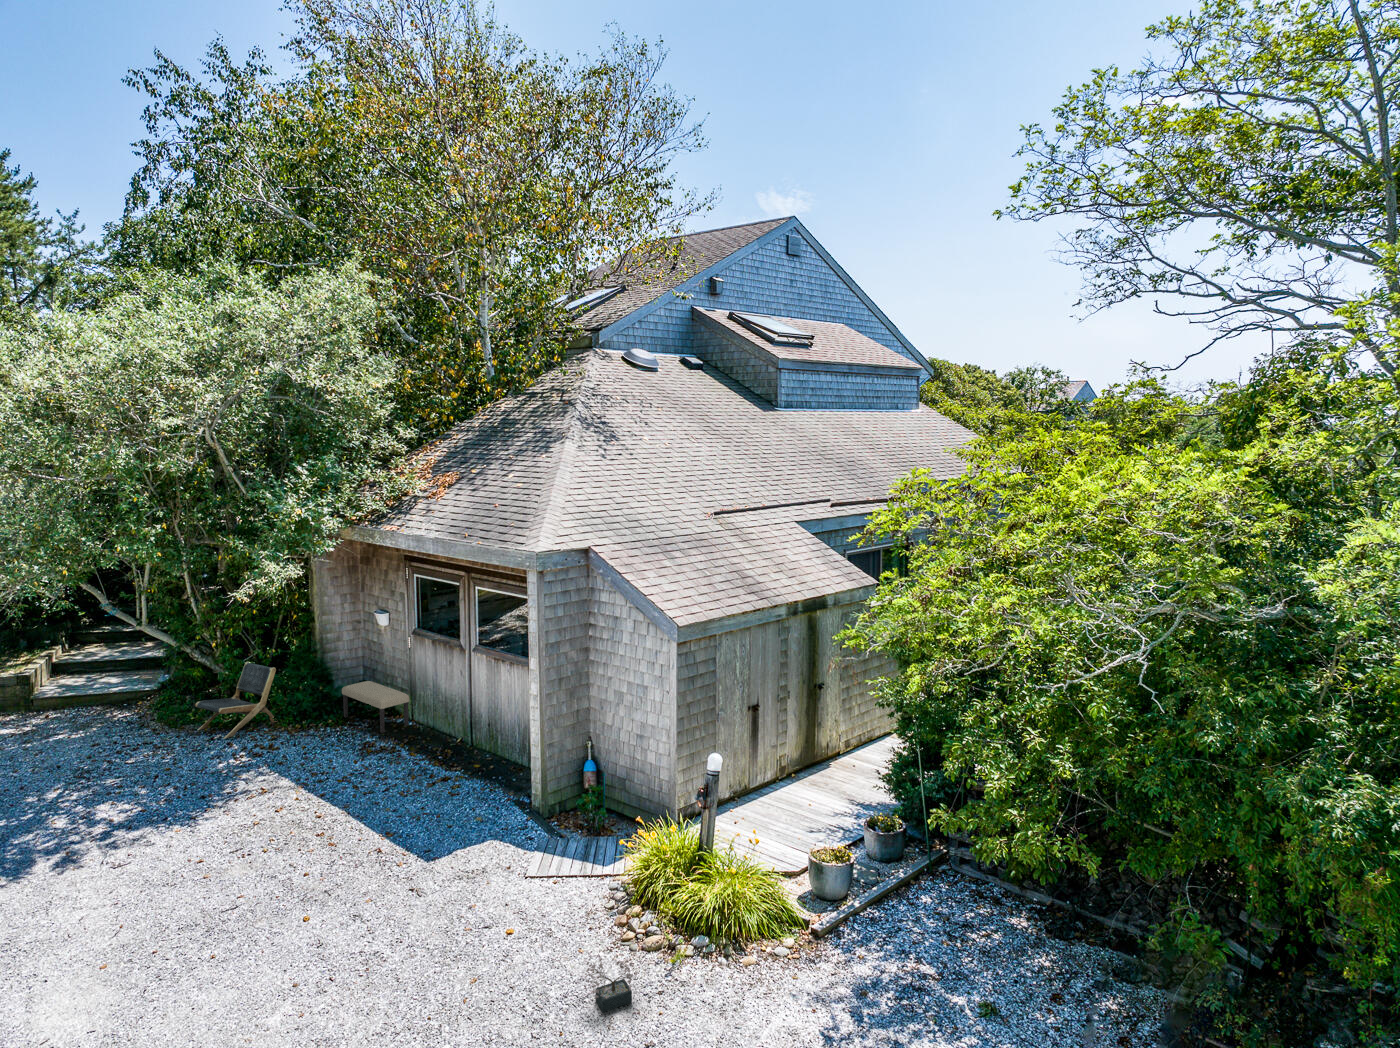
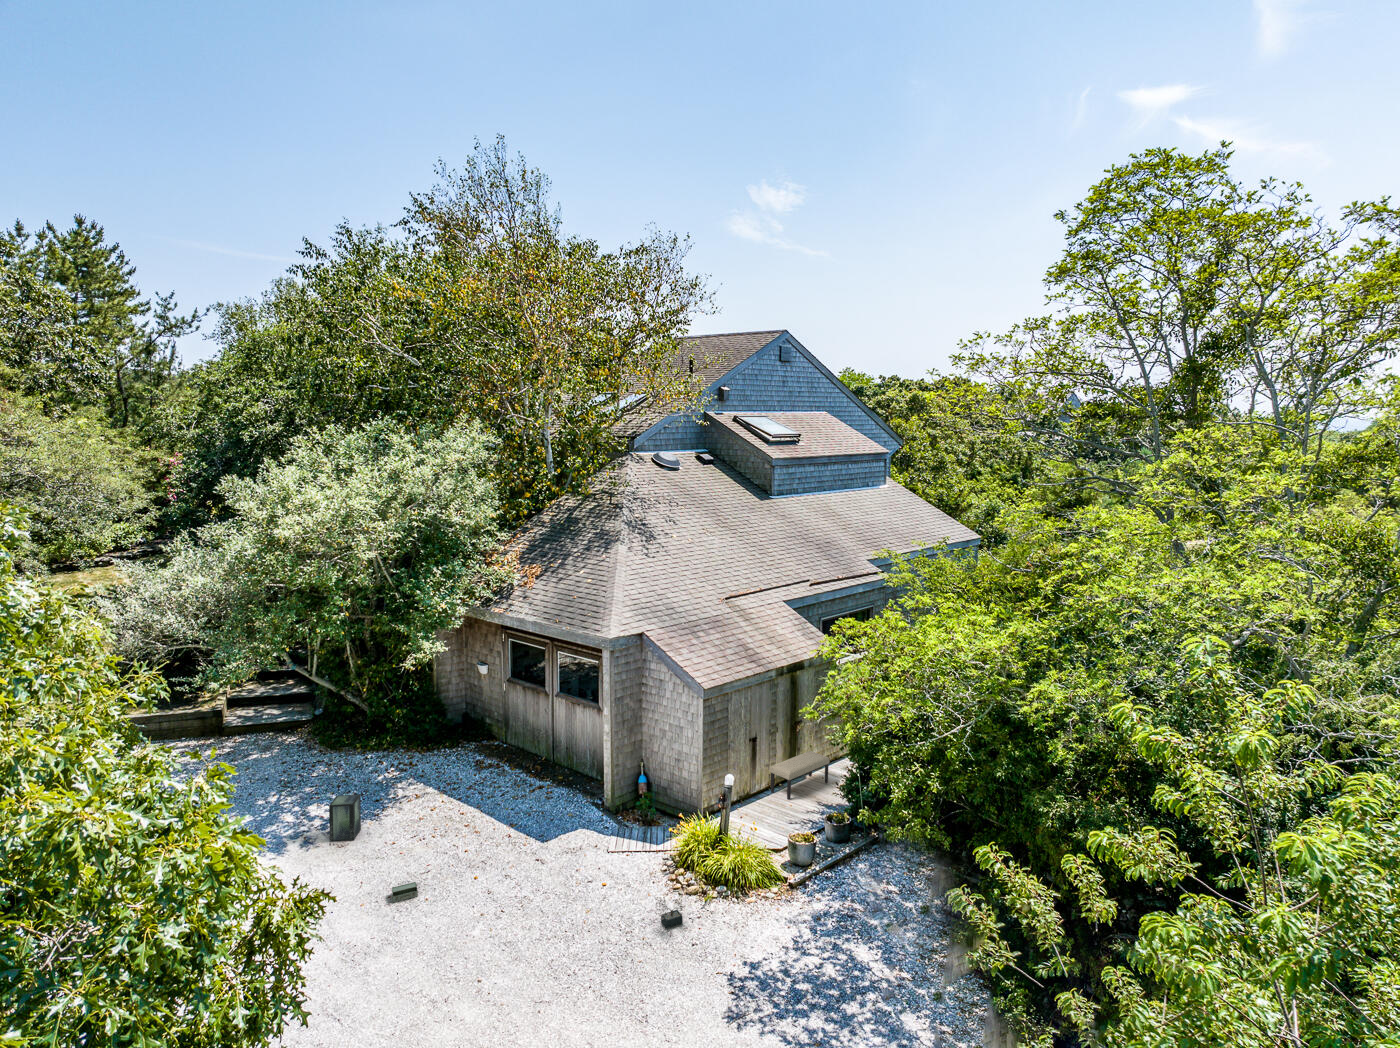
lounge chair: present [195,662,277,738] -> none [352,700,408,757]
bench: present [342,681,409,733] -> present [770,751,830,800]
storage box: none [95,789,156,862] -> present [329,794,361,842]
toolbox: none [152,929,200,965] -> present [392,882,418,902]

